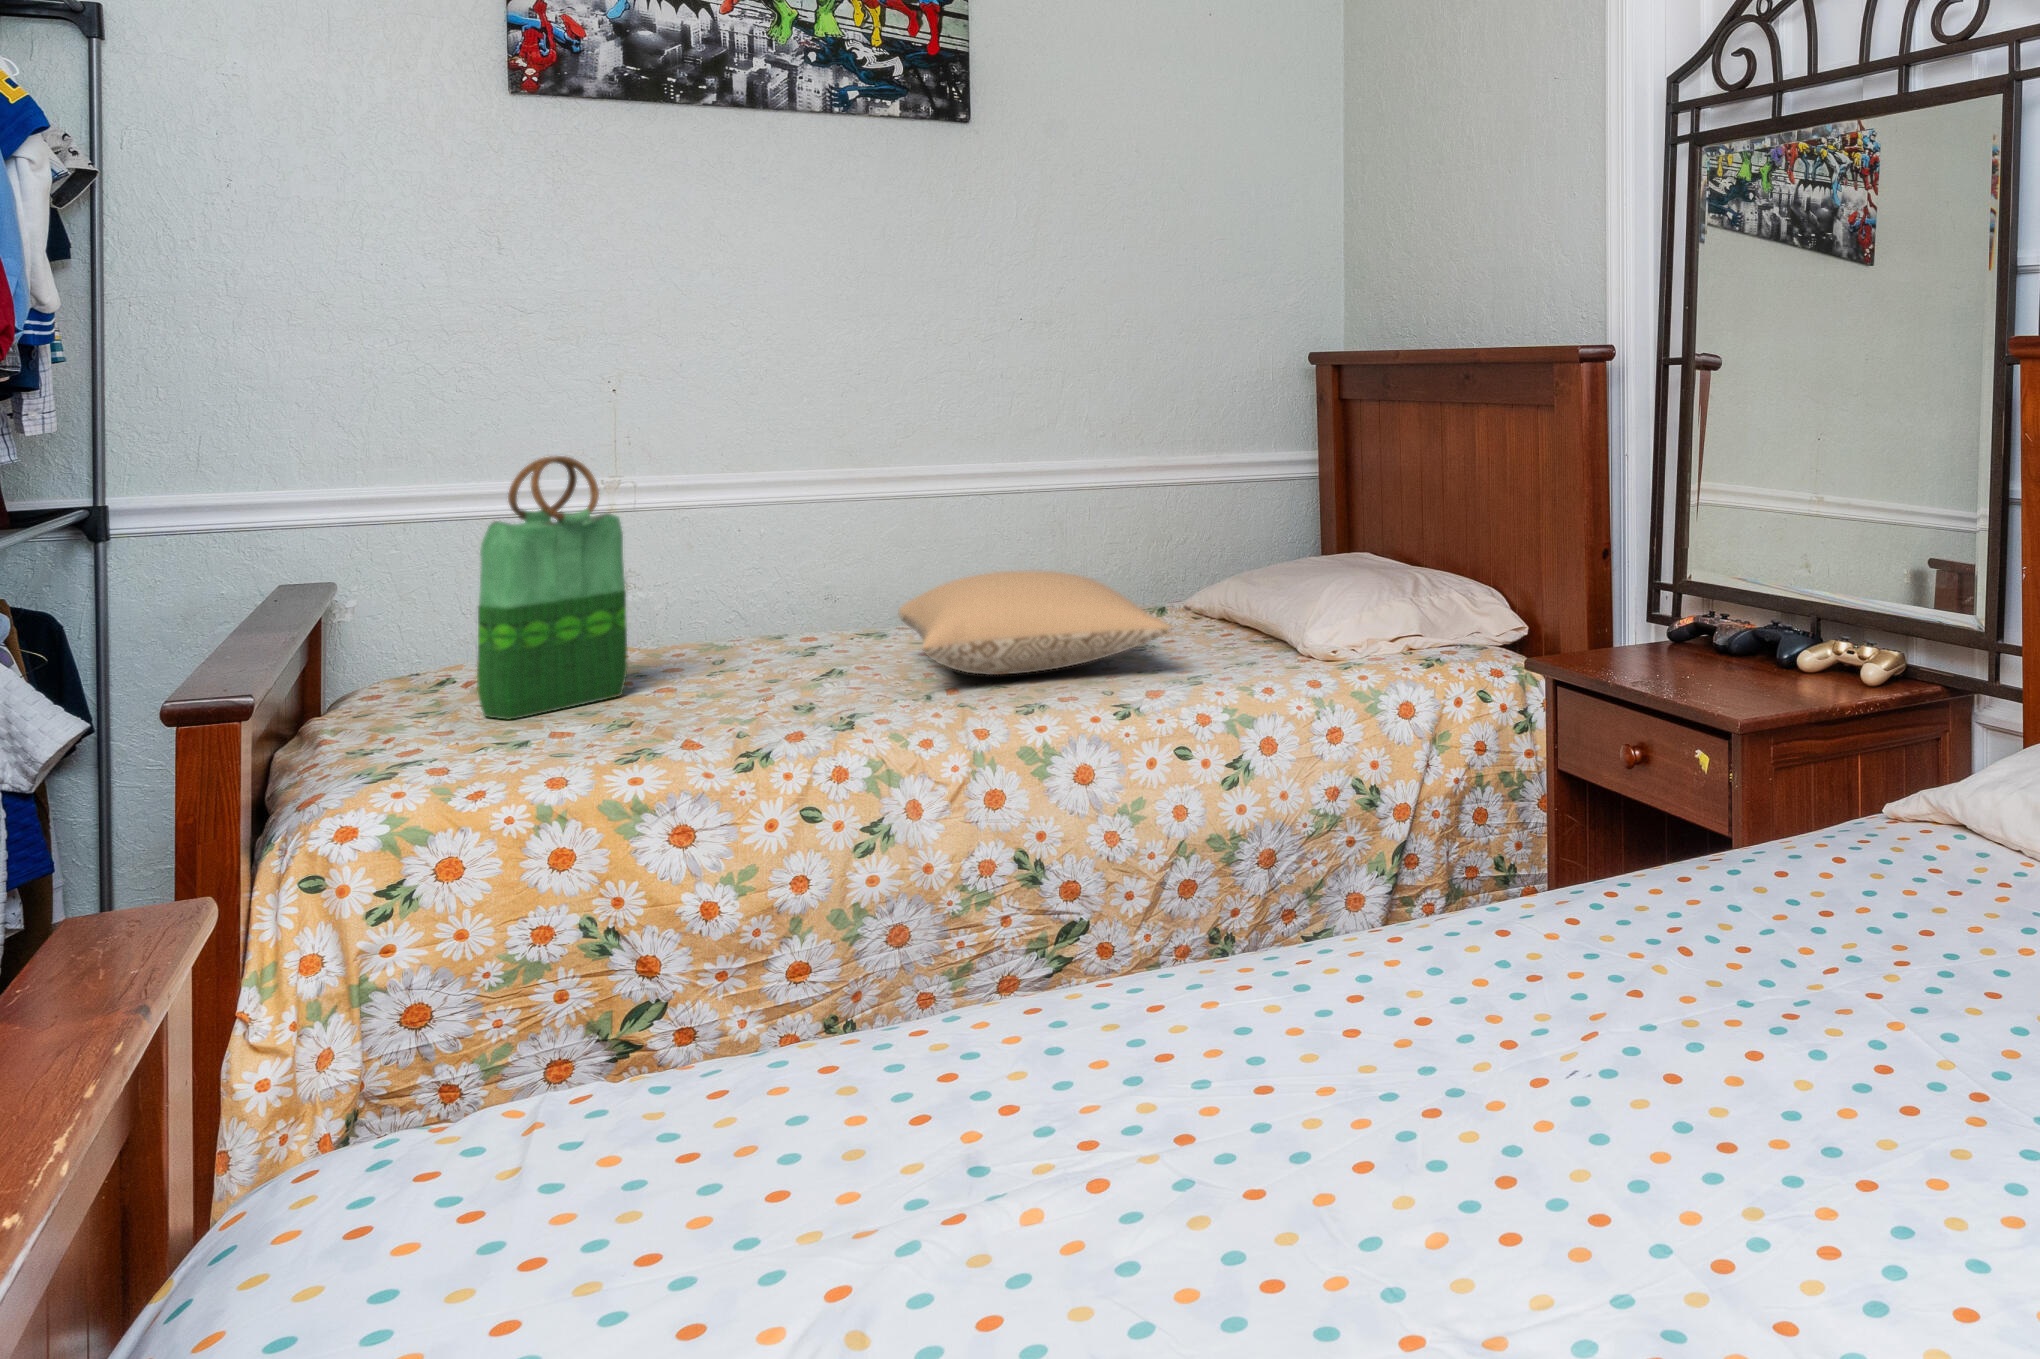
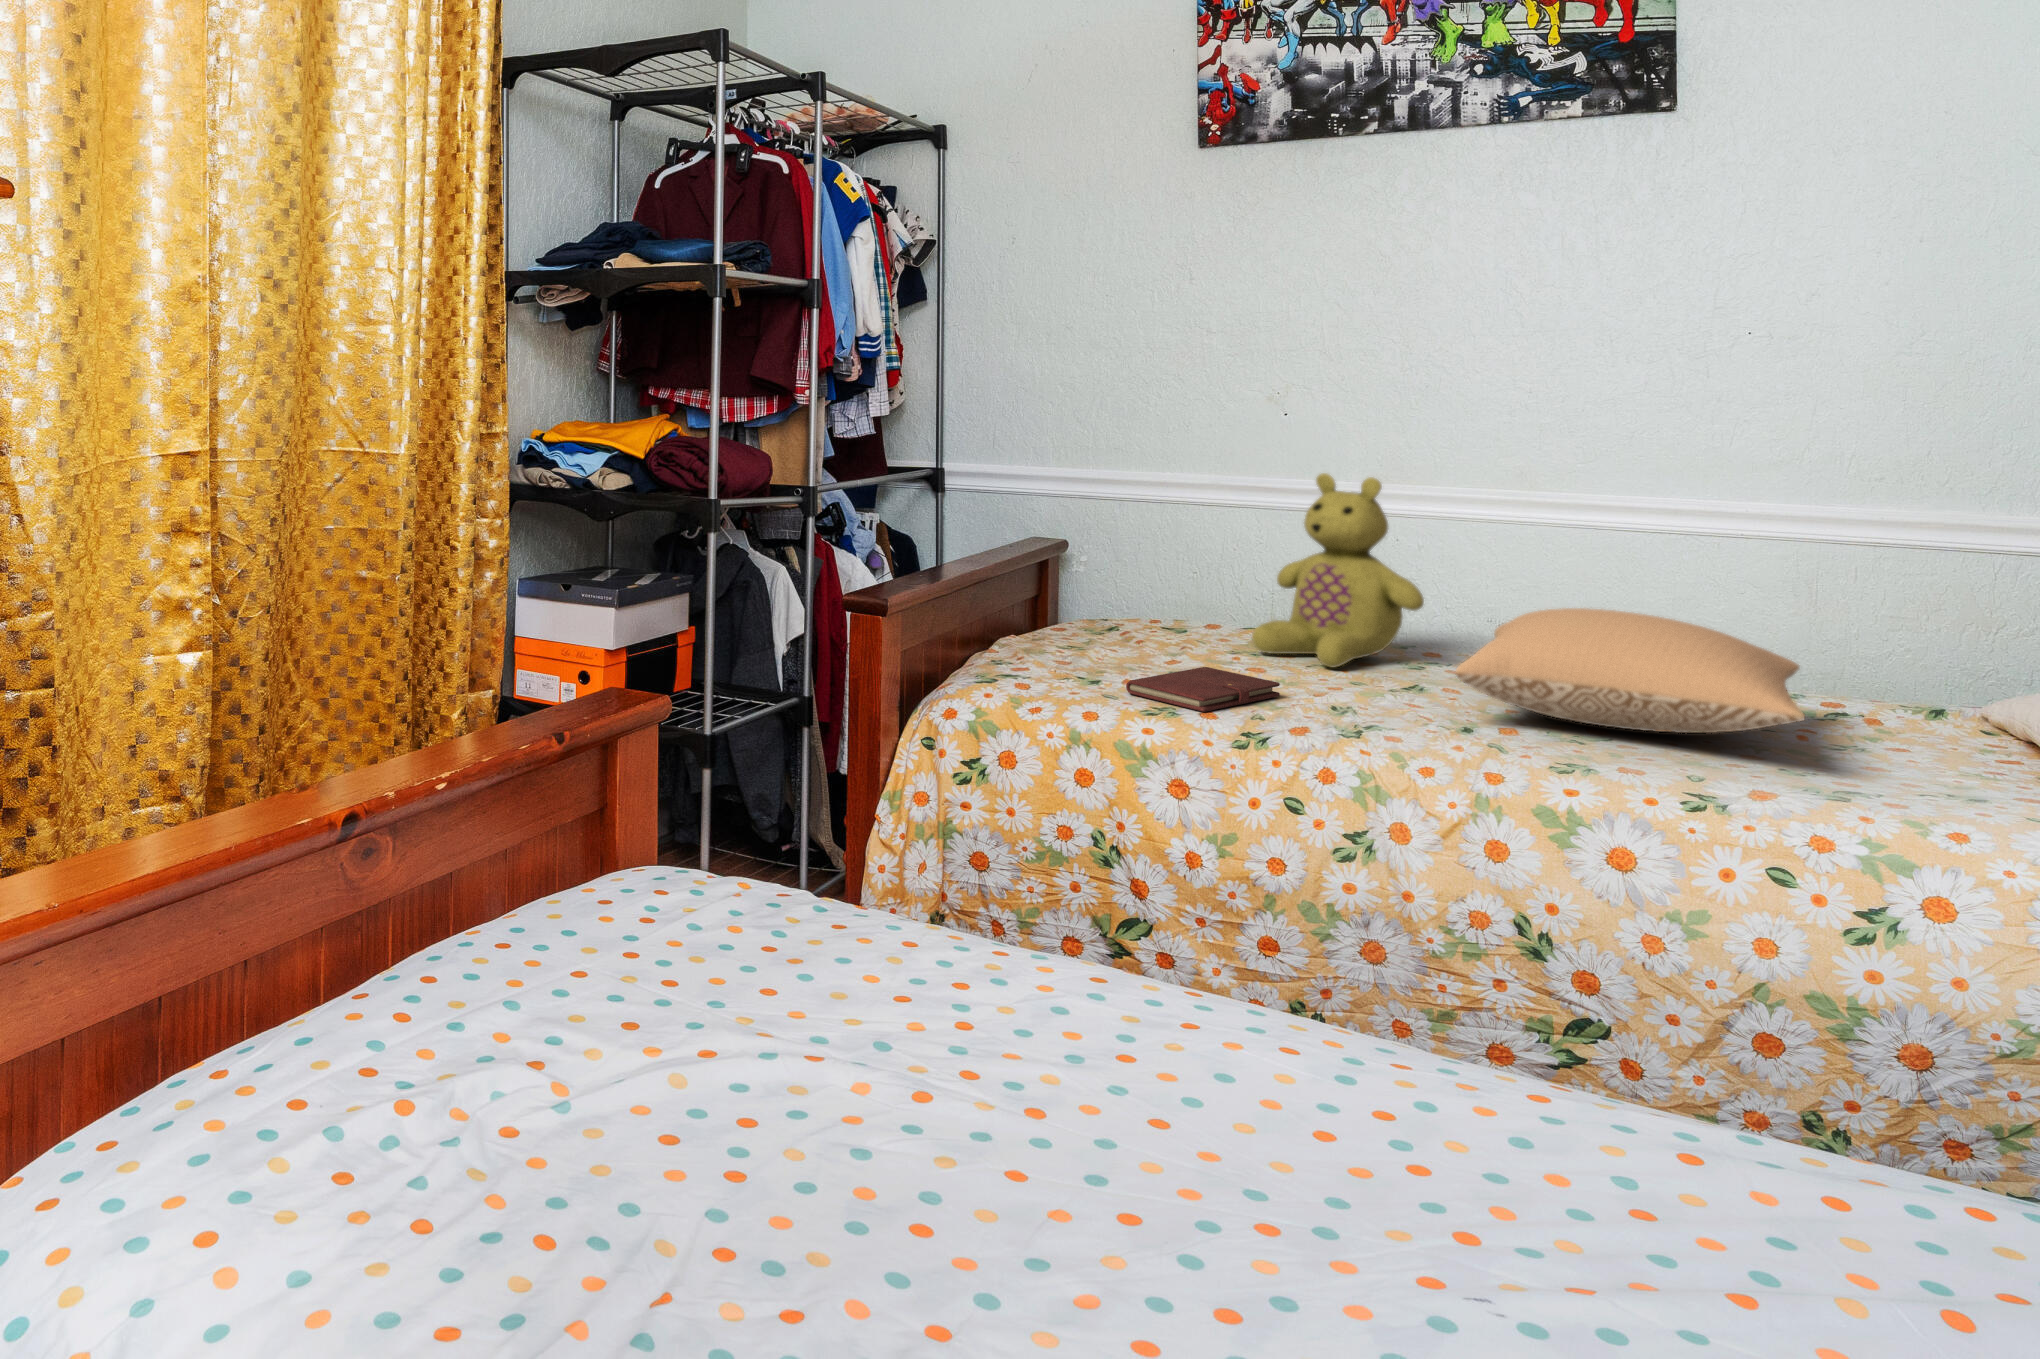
tote bag: present [477,456,627,720] -> none [1086,448,1211,658]
stuffed bear: none [660,472,831,679] -> present [1252,473,1424,667]
notebook: none [598,698,751,746] -> present [1126,667,1280,712]

